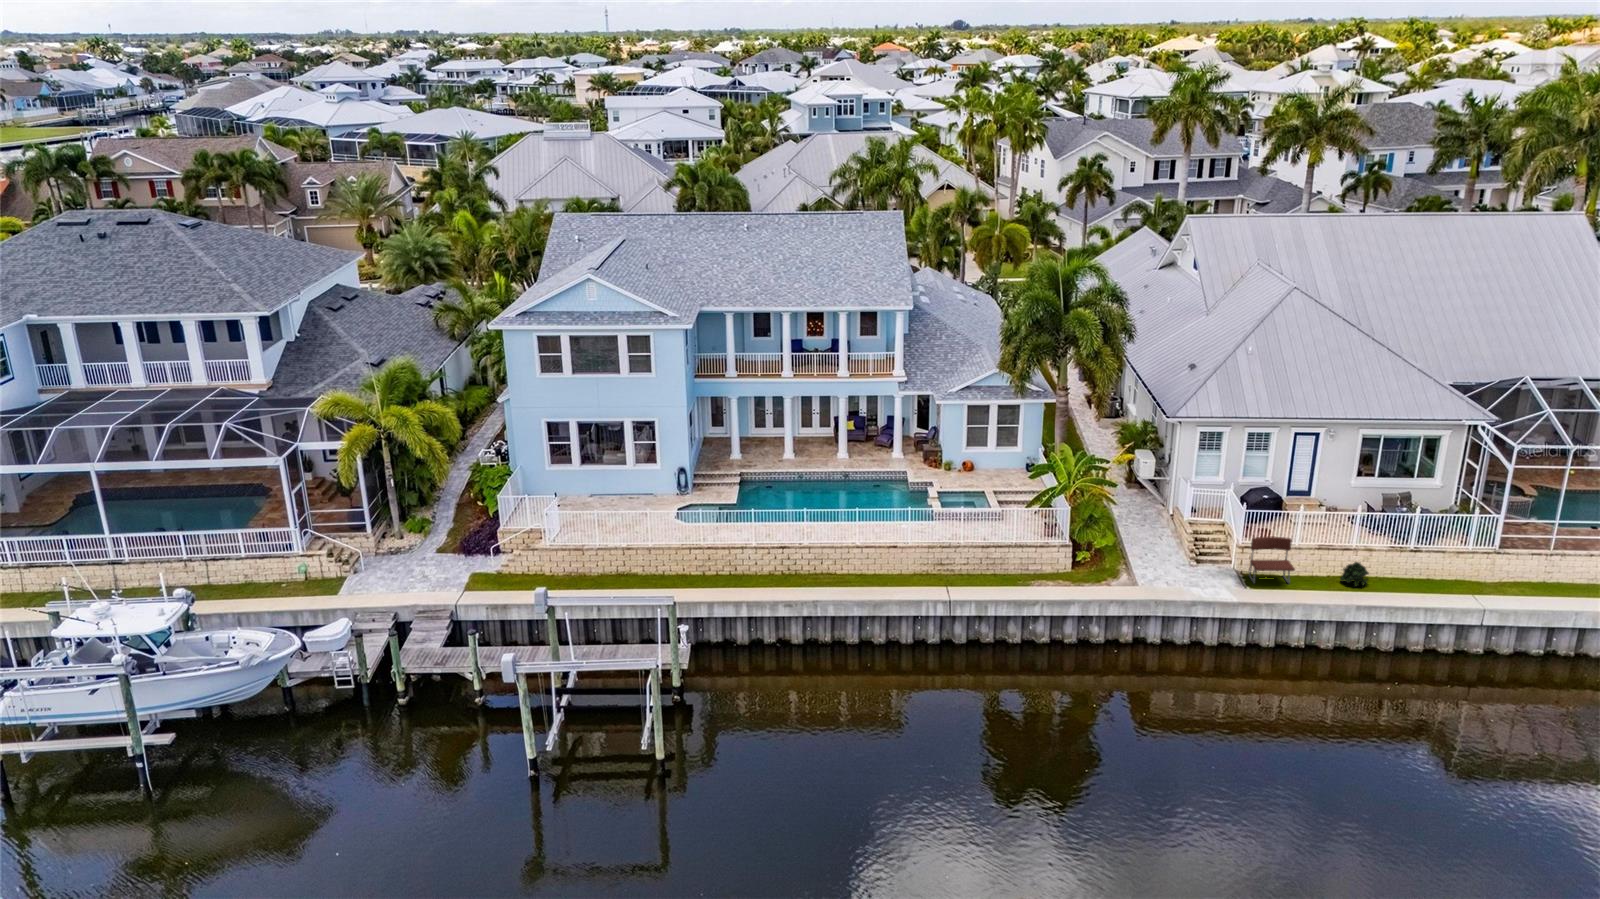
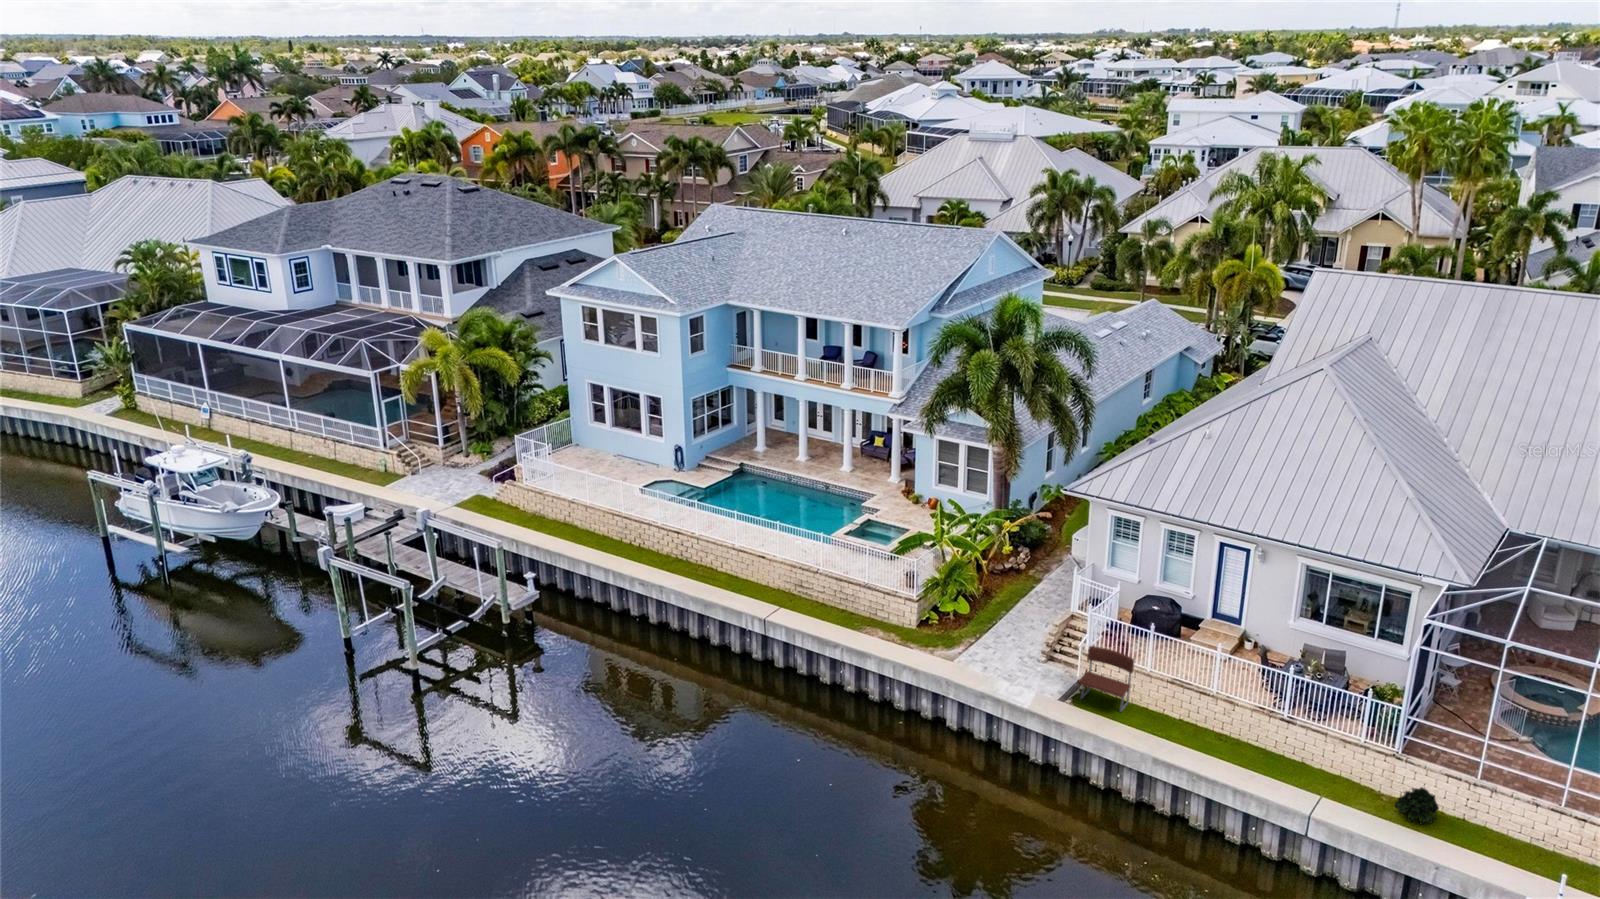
potted plant: present [1340,562,1369,587] -> present [1395,787,1439,824]

